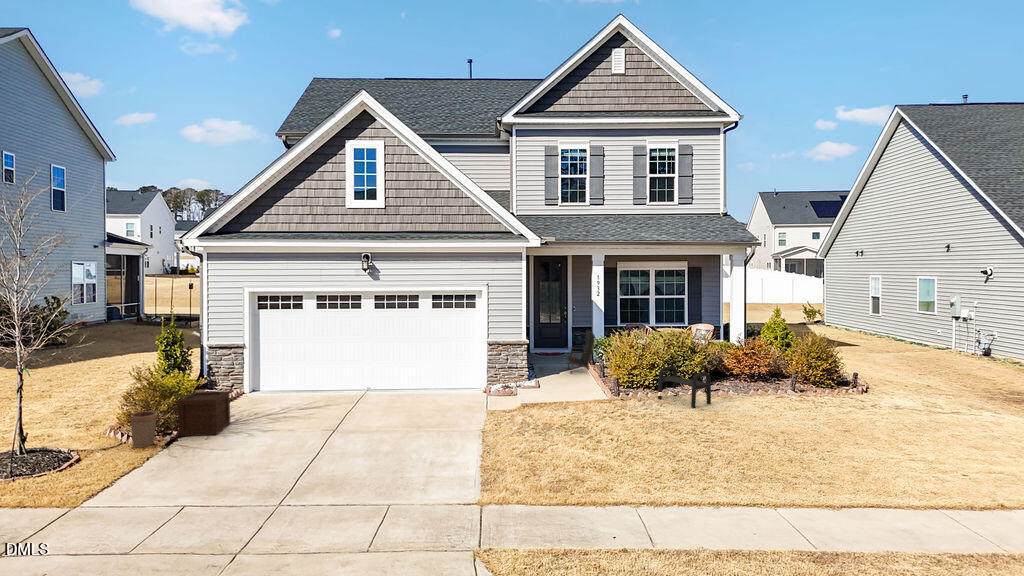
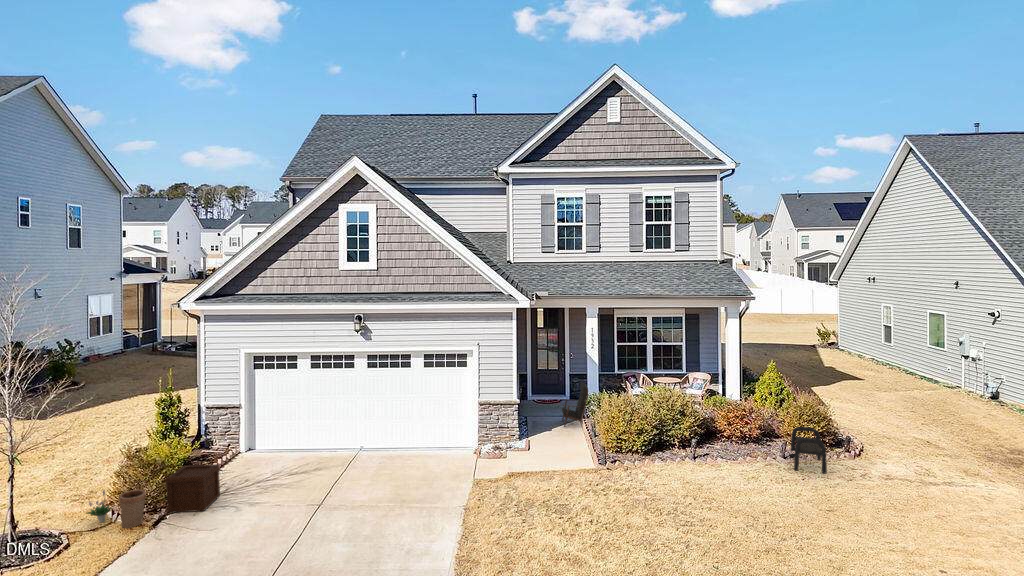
bench: present [658,366,711,408] -> present [791,427,827,474]
potted plant: none [95,411,124,444] -> present [87,490,112,522]

